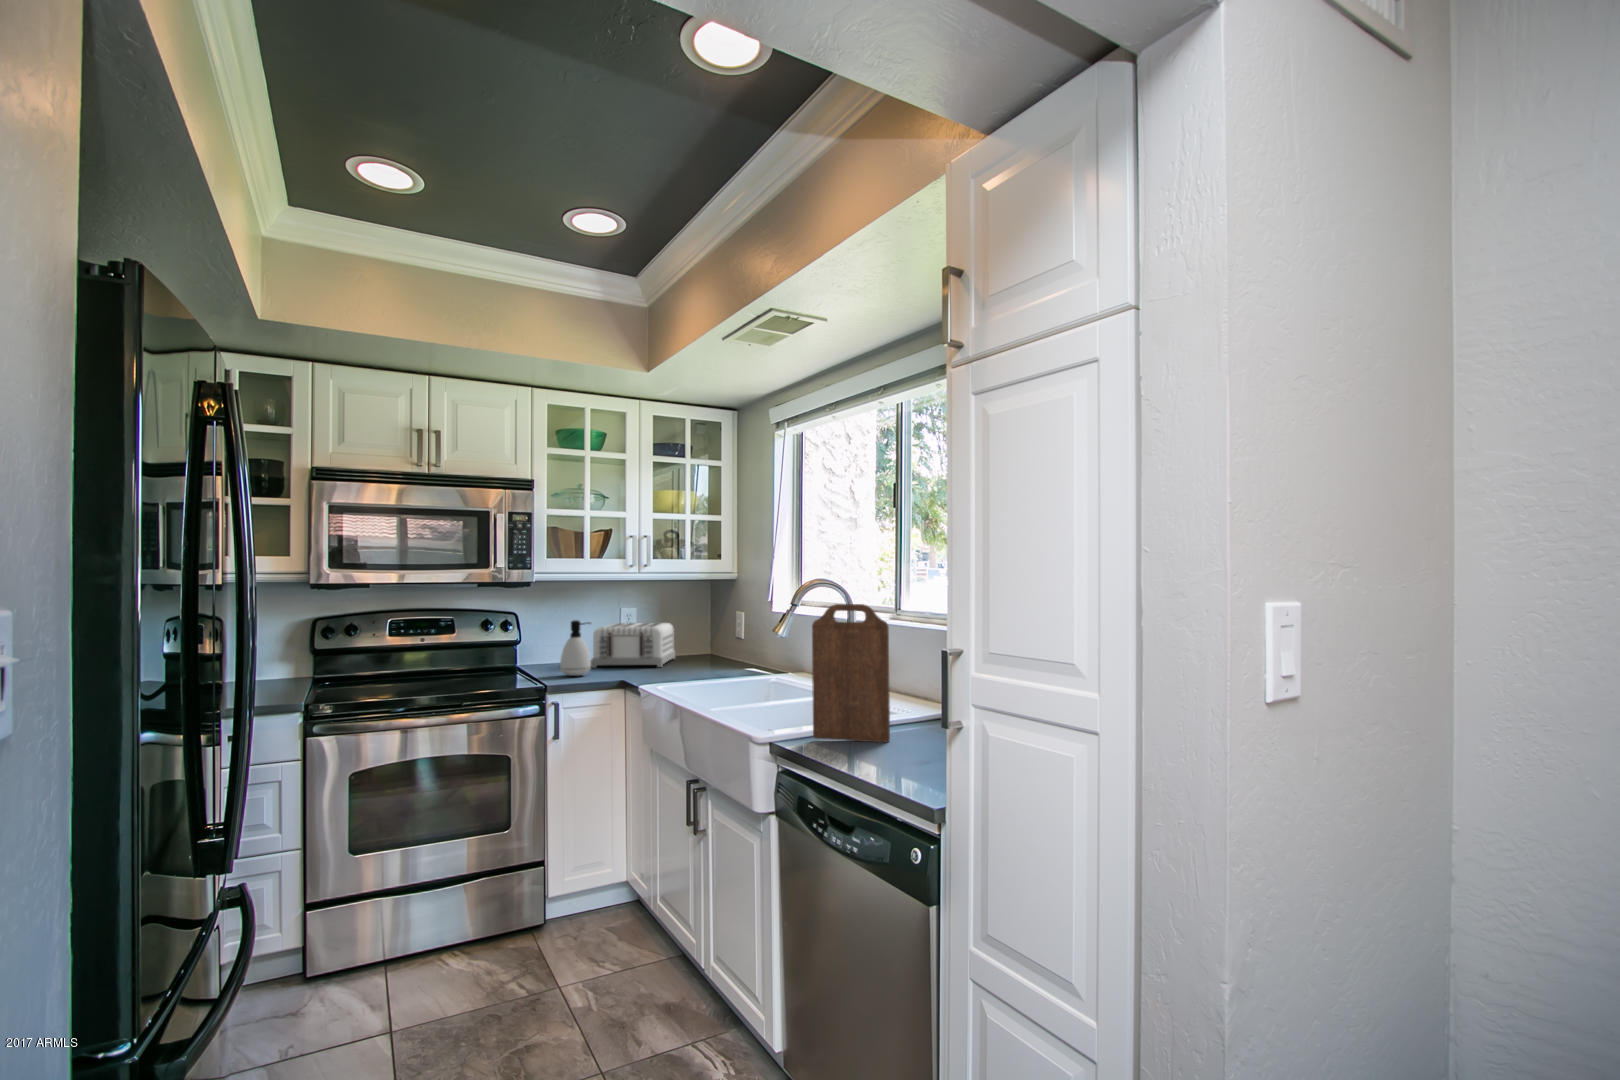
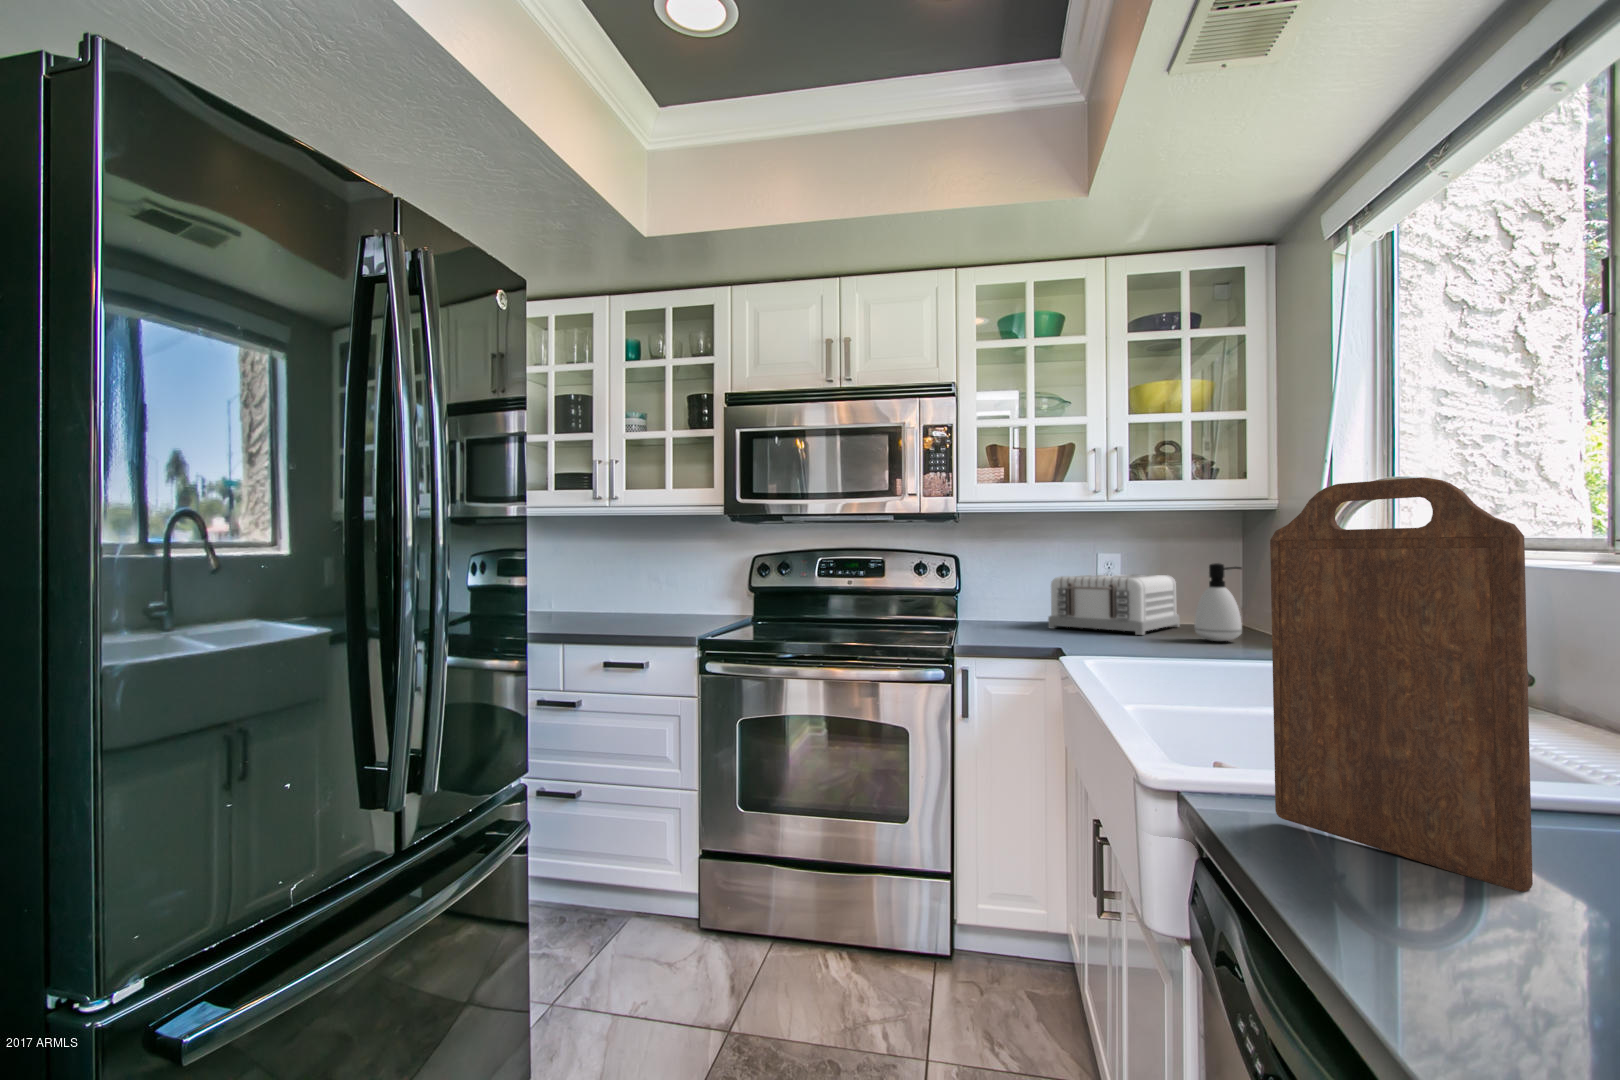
soap dispenser: present [560,620,591,676] -> present [1194,563,1242,641]

